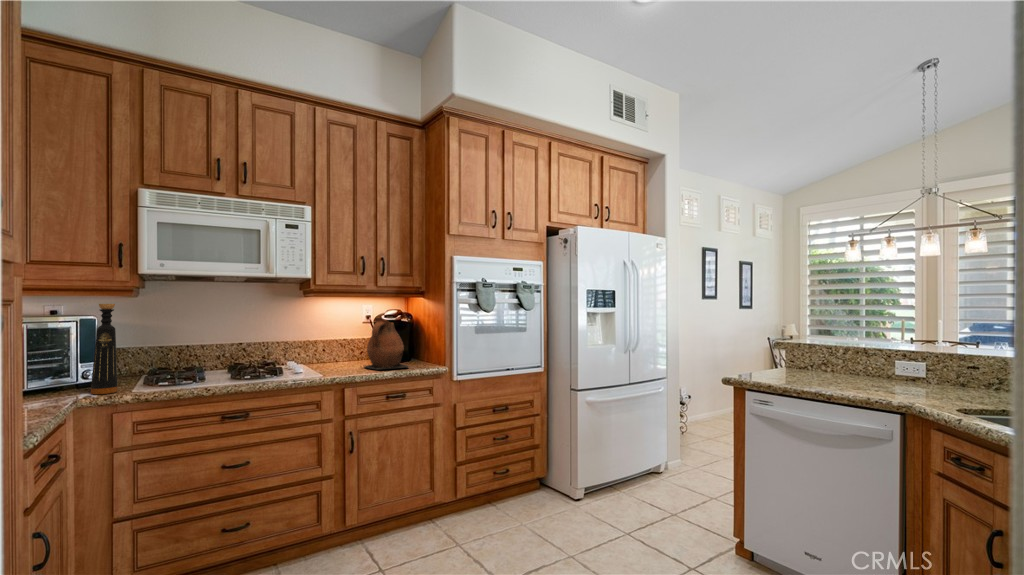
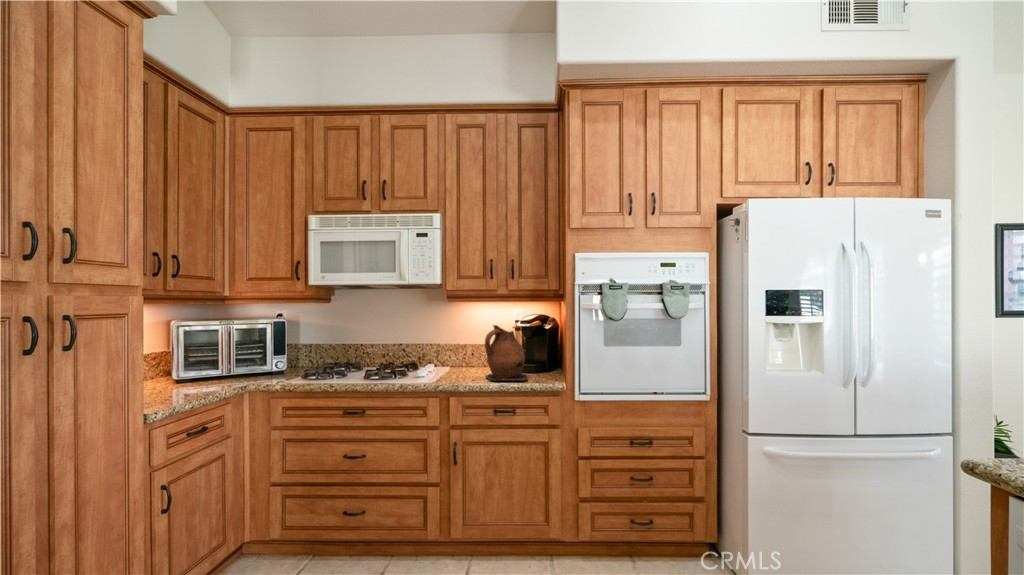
bottle: present [91,304,117,394] -> none [256,311,274,382]

